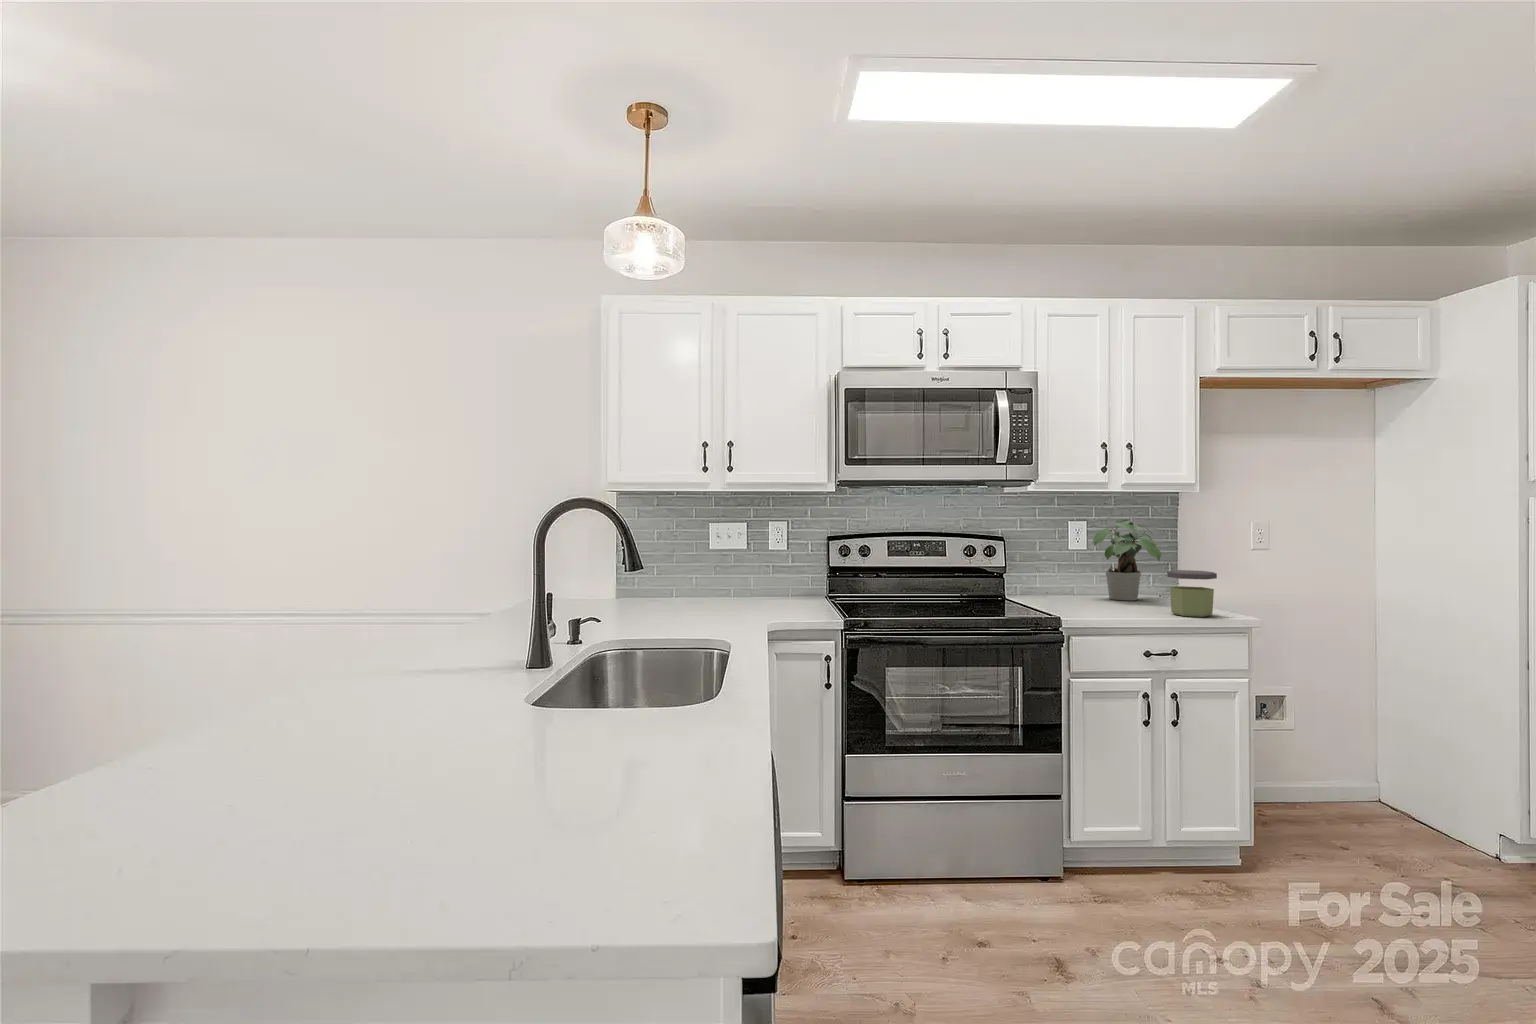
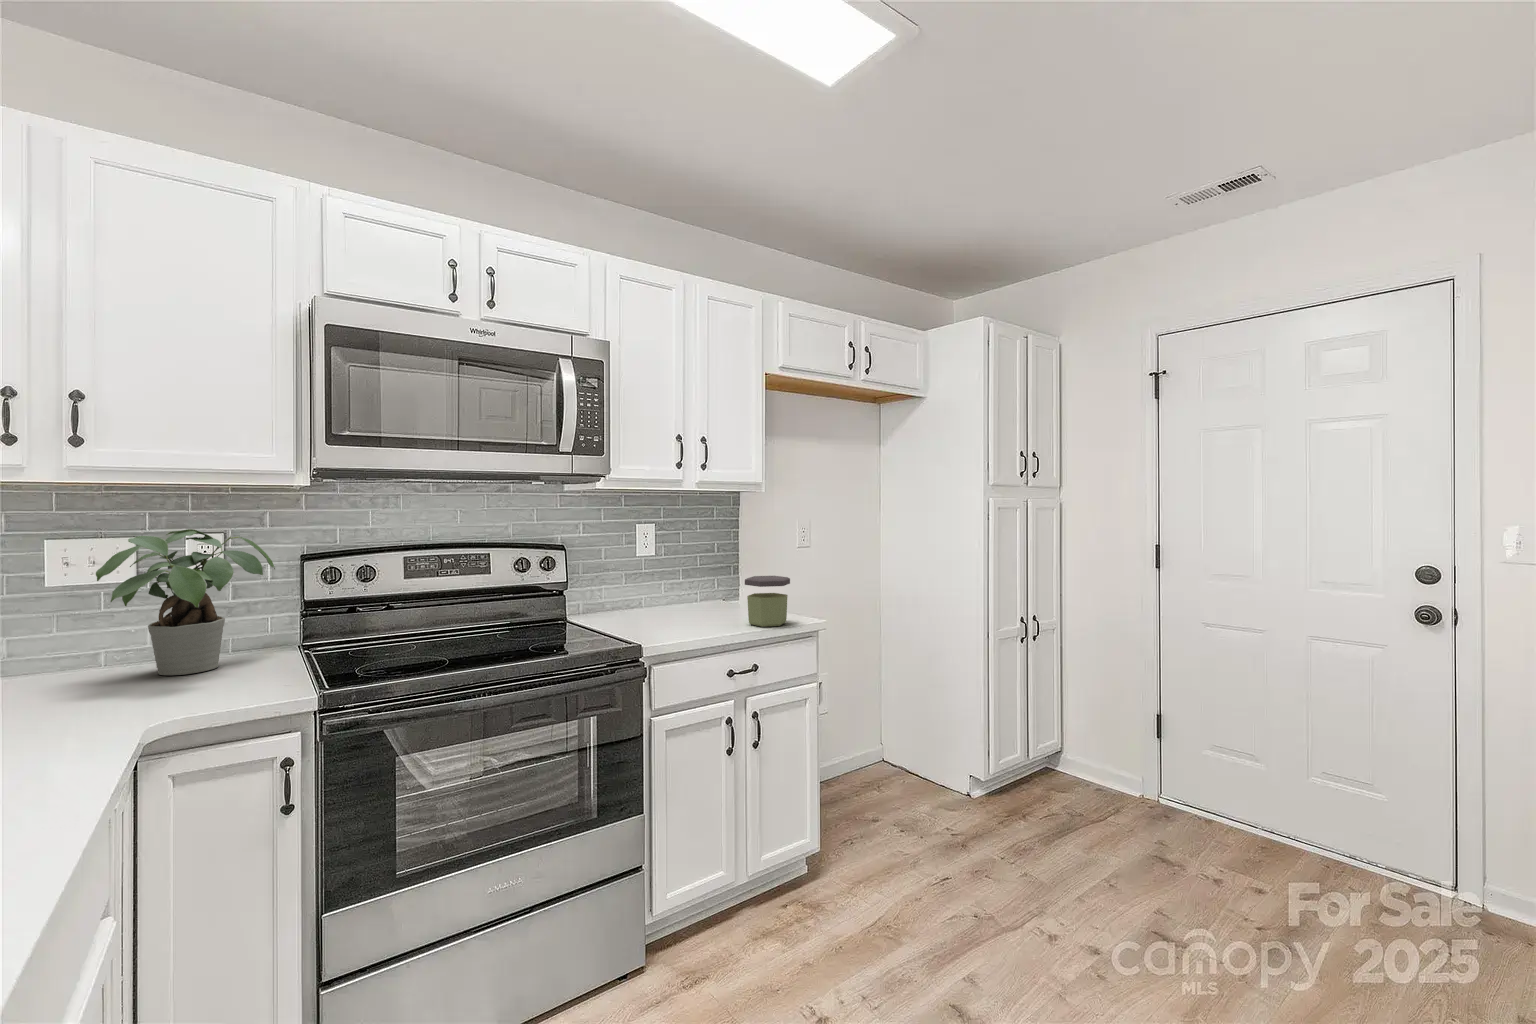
potted plant: present [1093,520,1161,600] -> present [96,529,275,675]

